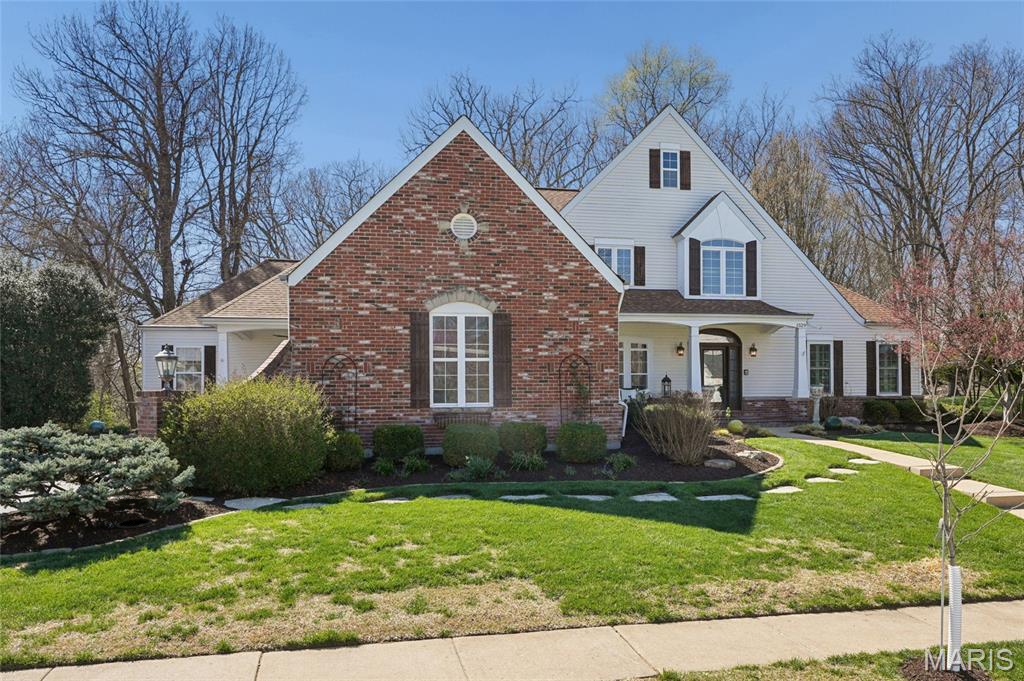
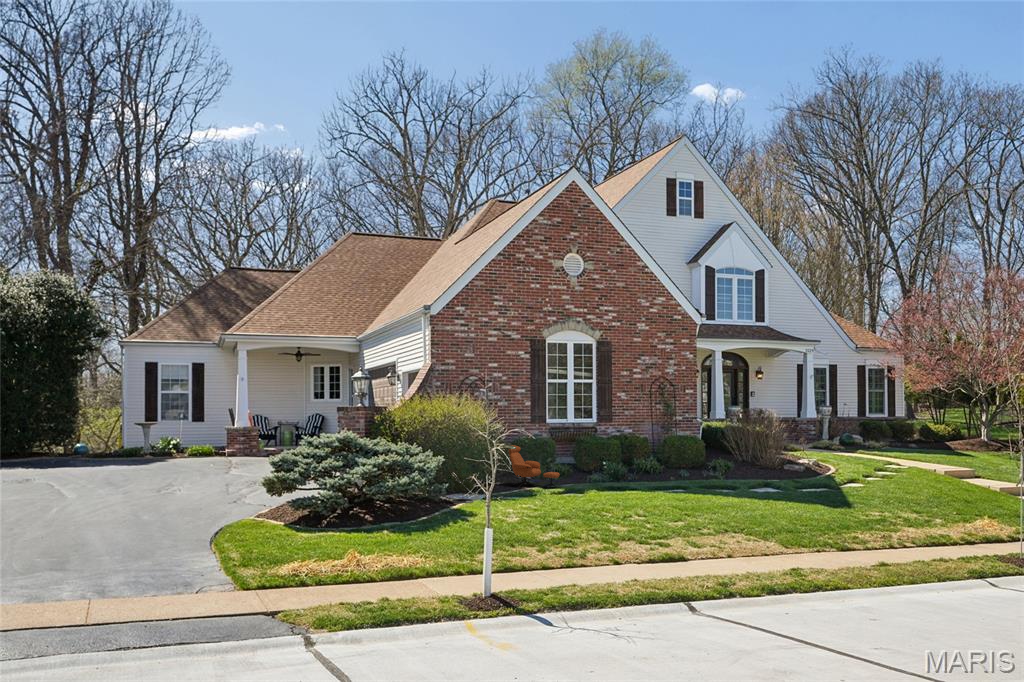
lounge chair: none [289,439,342,499] -> present [509,445,560,488]

